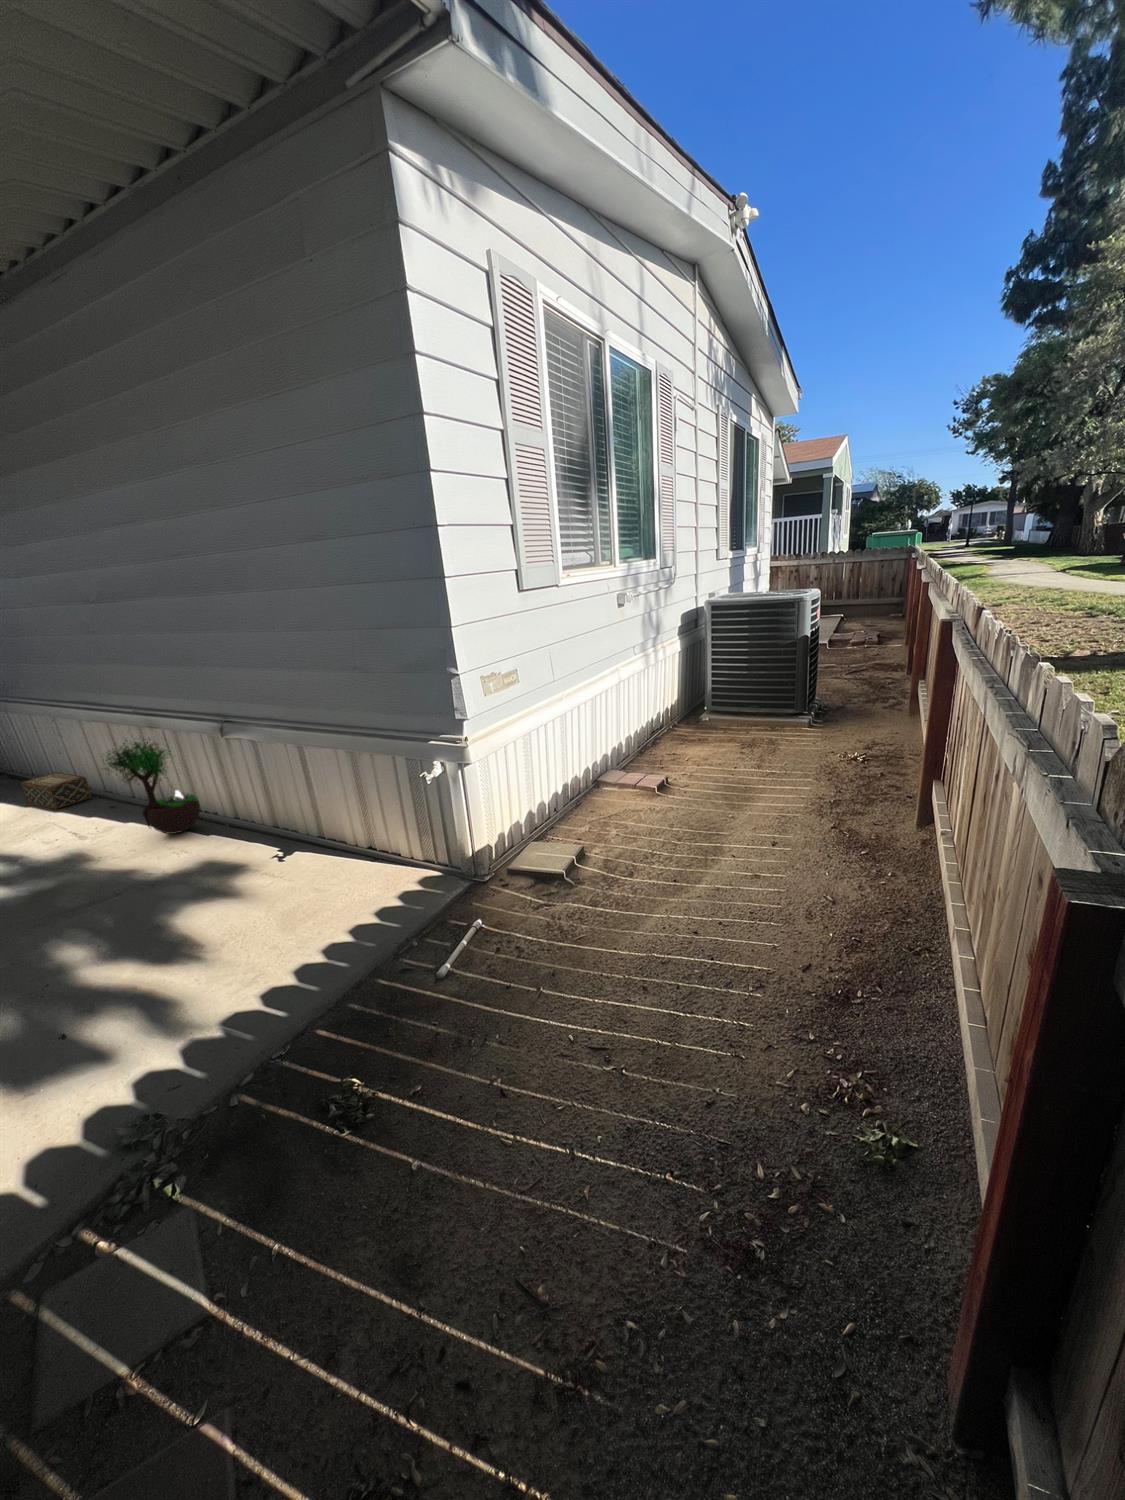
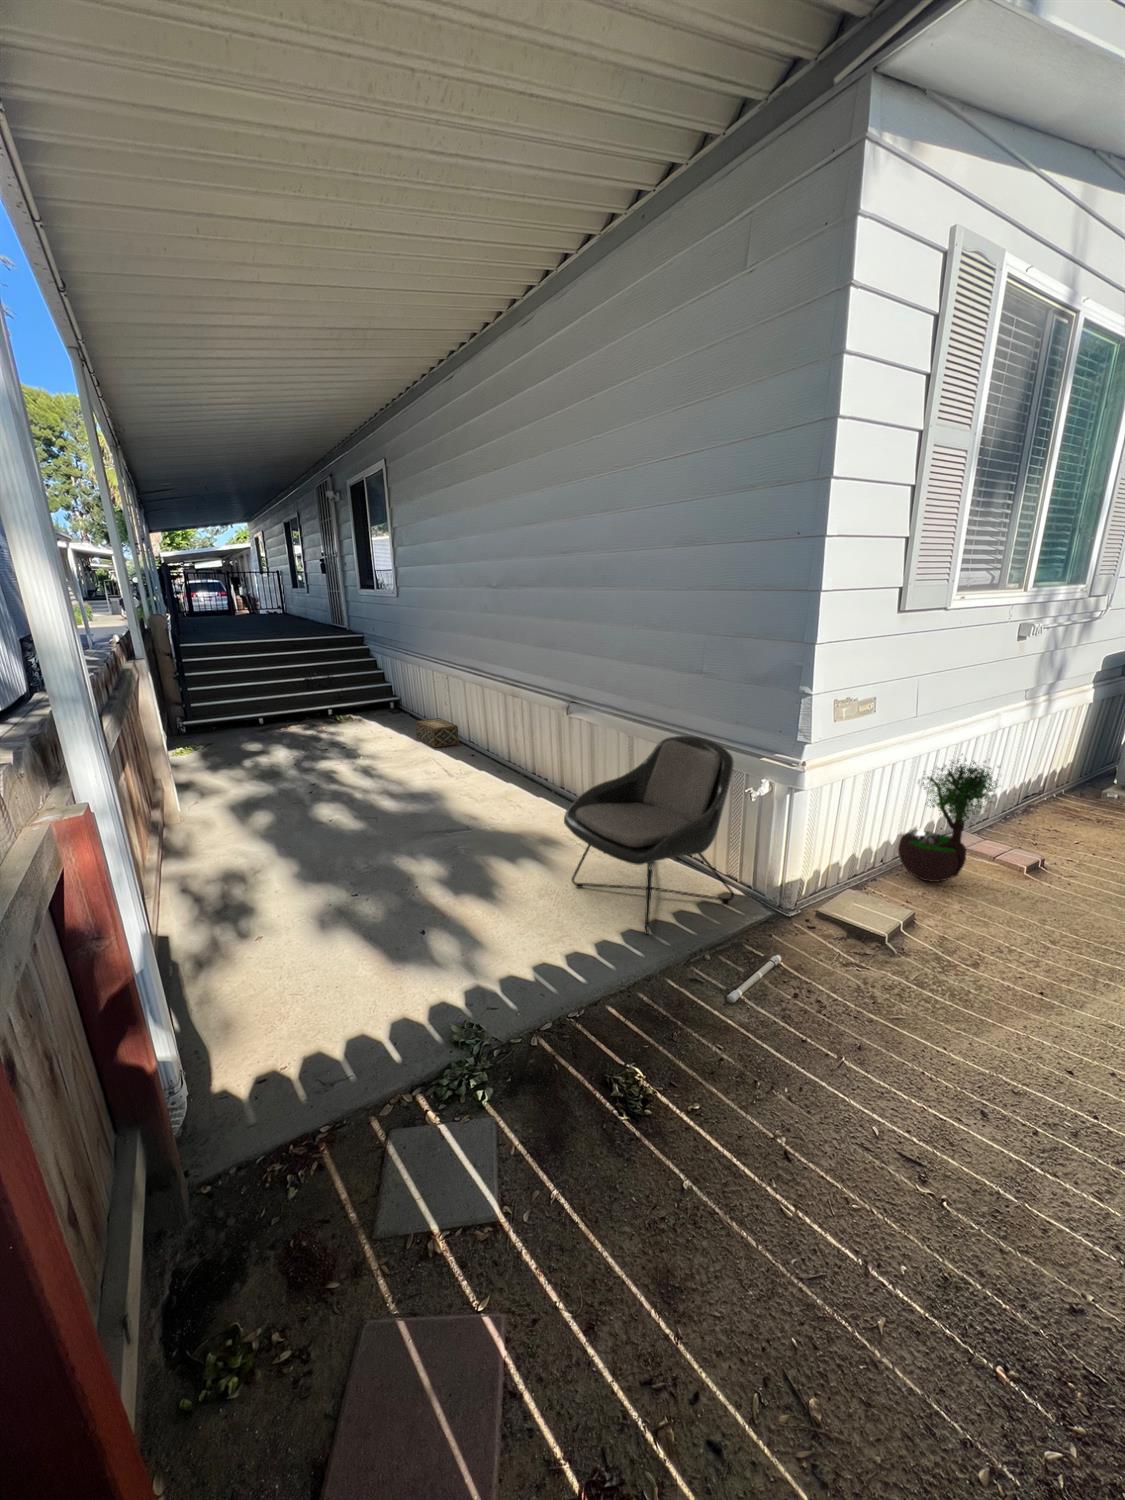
lounge chair: none [234,735,431,944] -> present [564,736,734,934]
potted tree: present [104,738,200,834] -> present [898,754,999,882]

